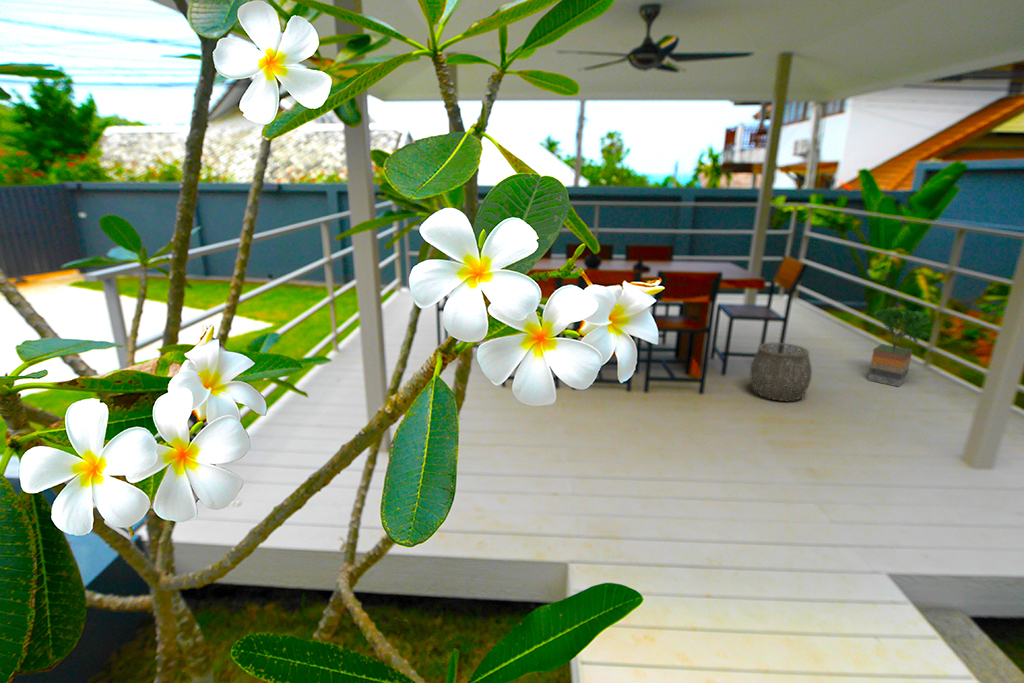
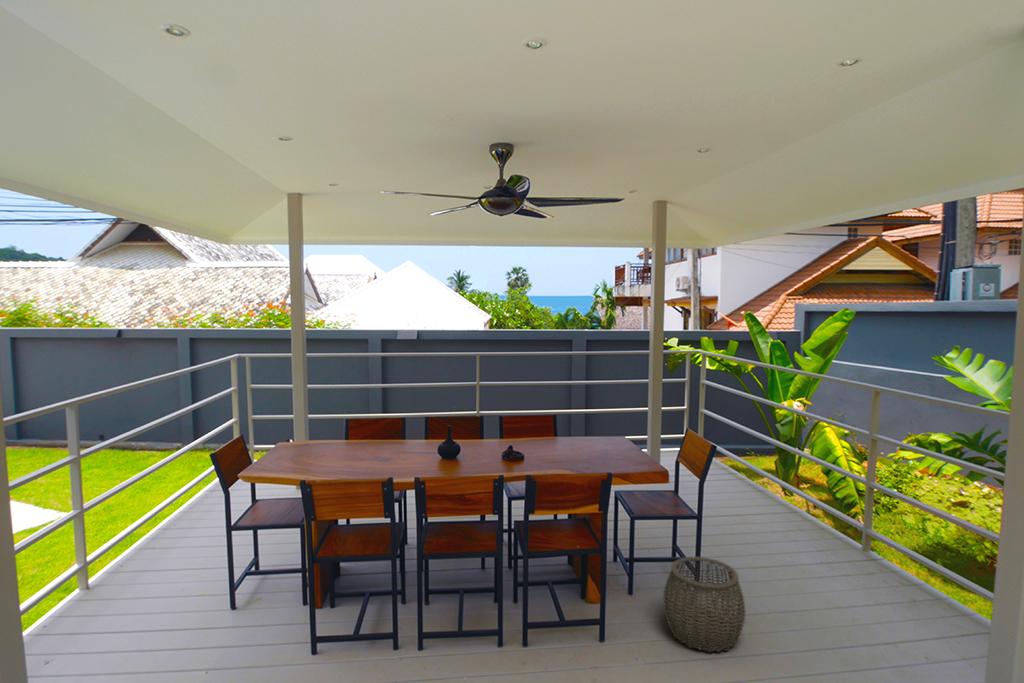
potted tree: present [868,307,930,387] -> none [802,492,877,603]

